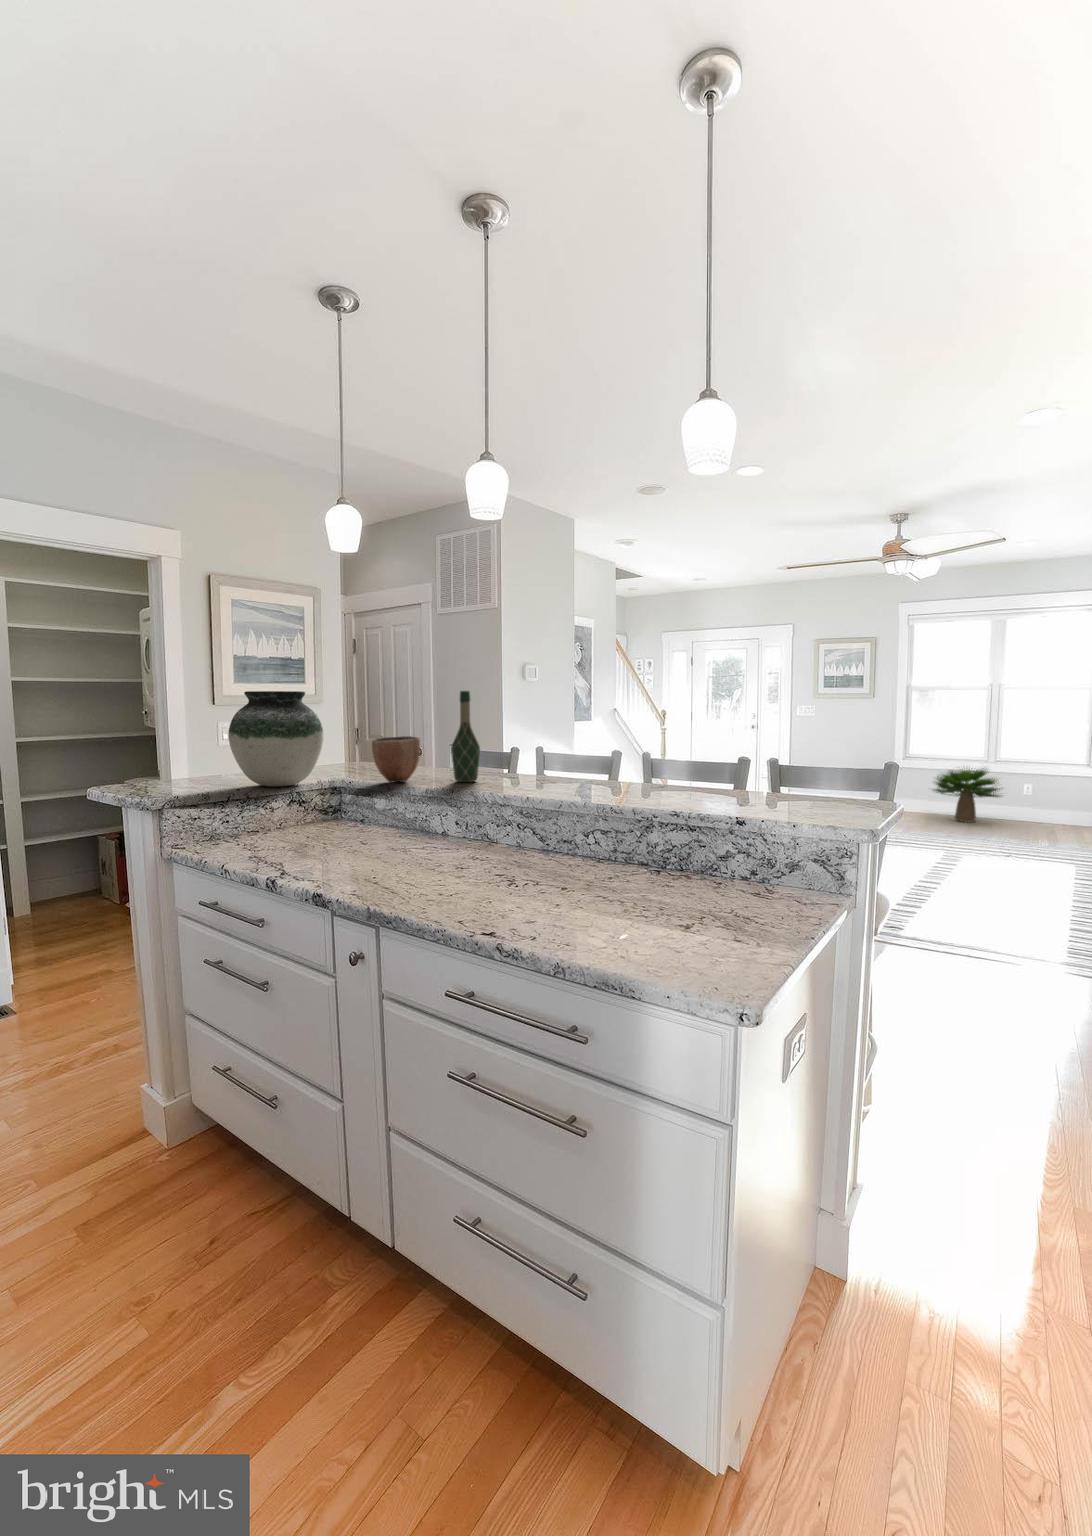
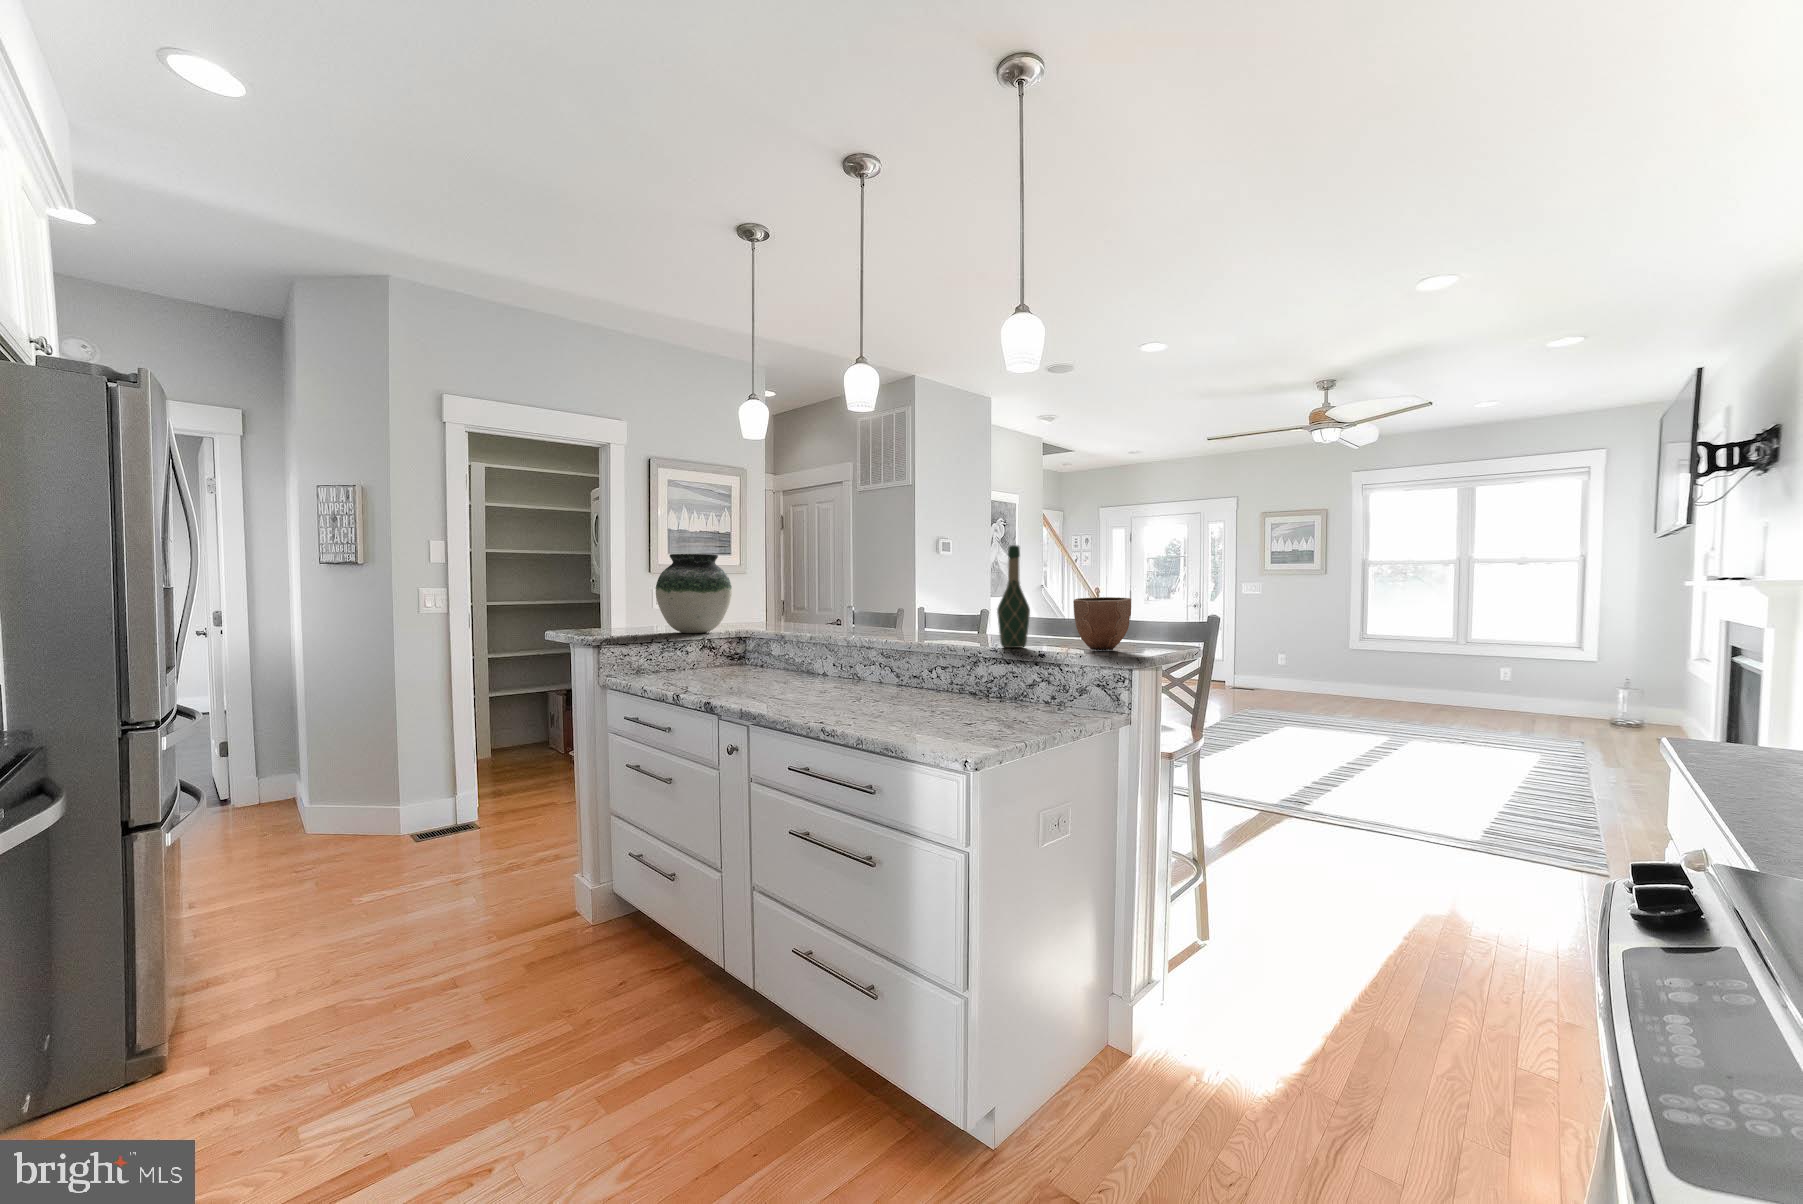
wine bottle: present [451,691,480,782] -> present [997,545,1030,648]
decorative bowl: present [372,736,420,782] -> present [1073,597,1131,650]
potted plant: present [933,768,1002,822] -> none [1385,645,1478,708]

